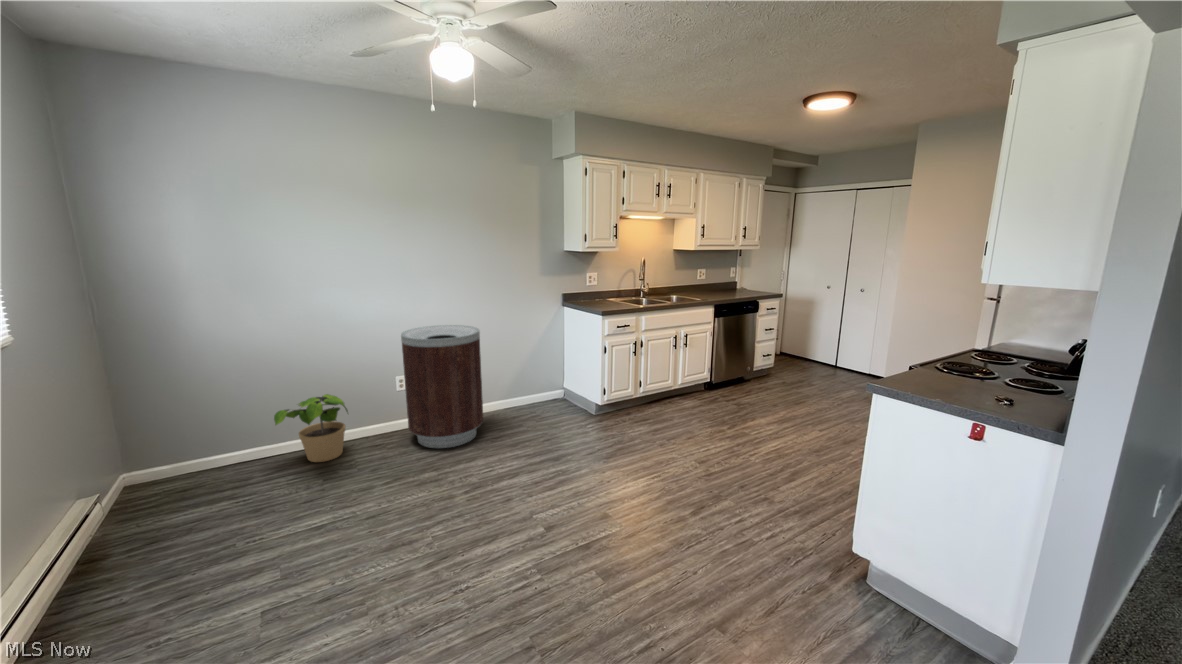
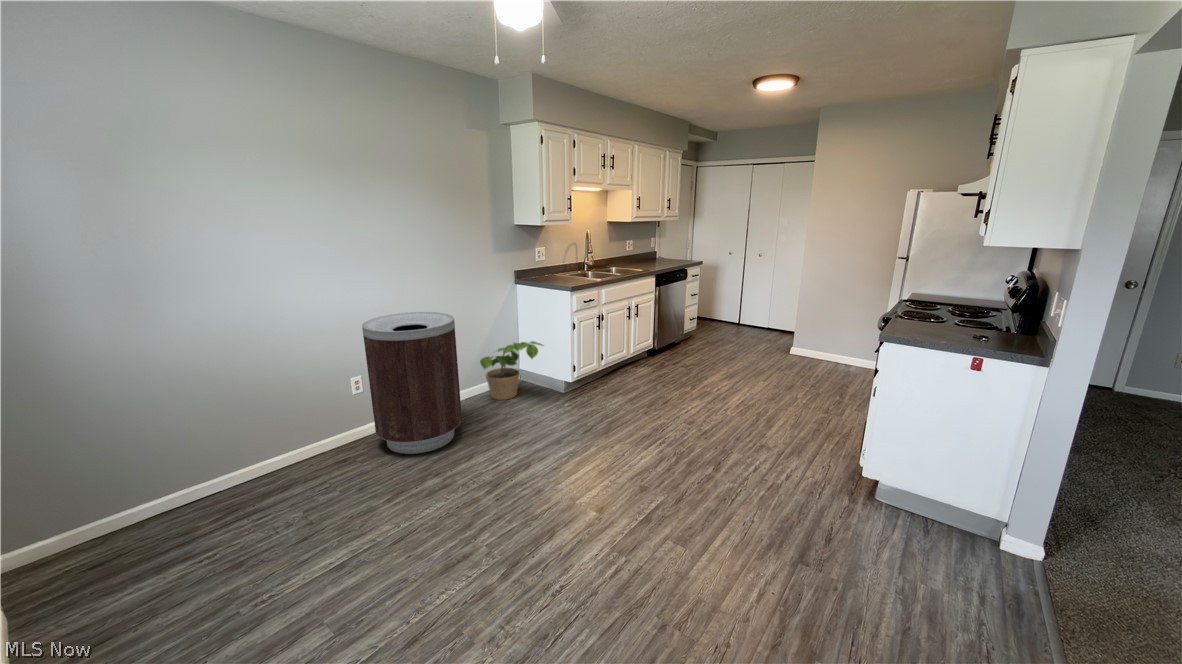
potted plant: present [274,394,348,462] -> present [480,341,543,400]

